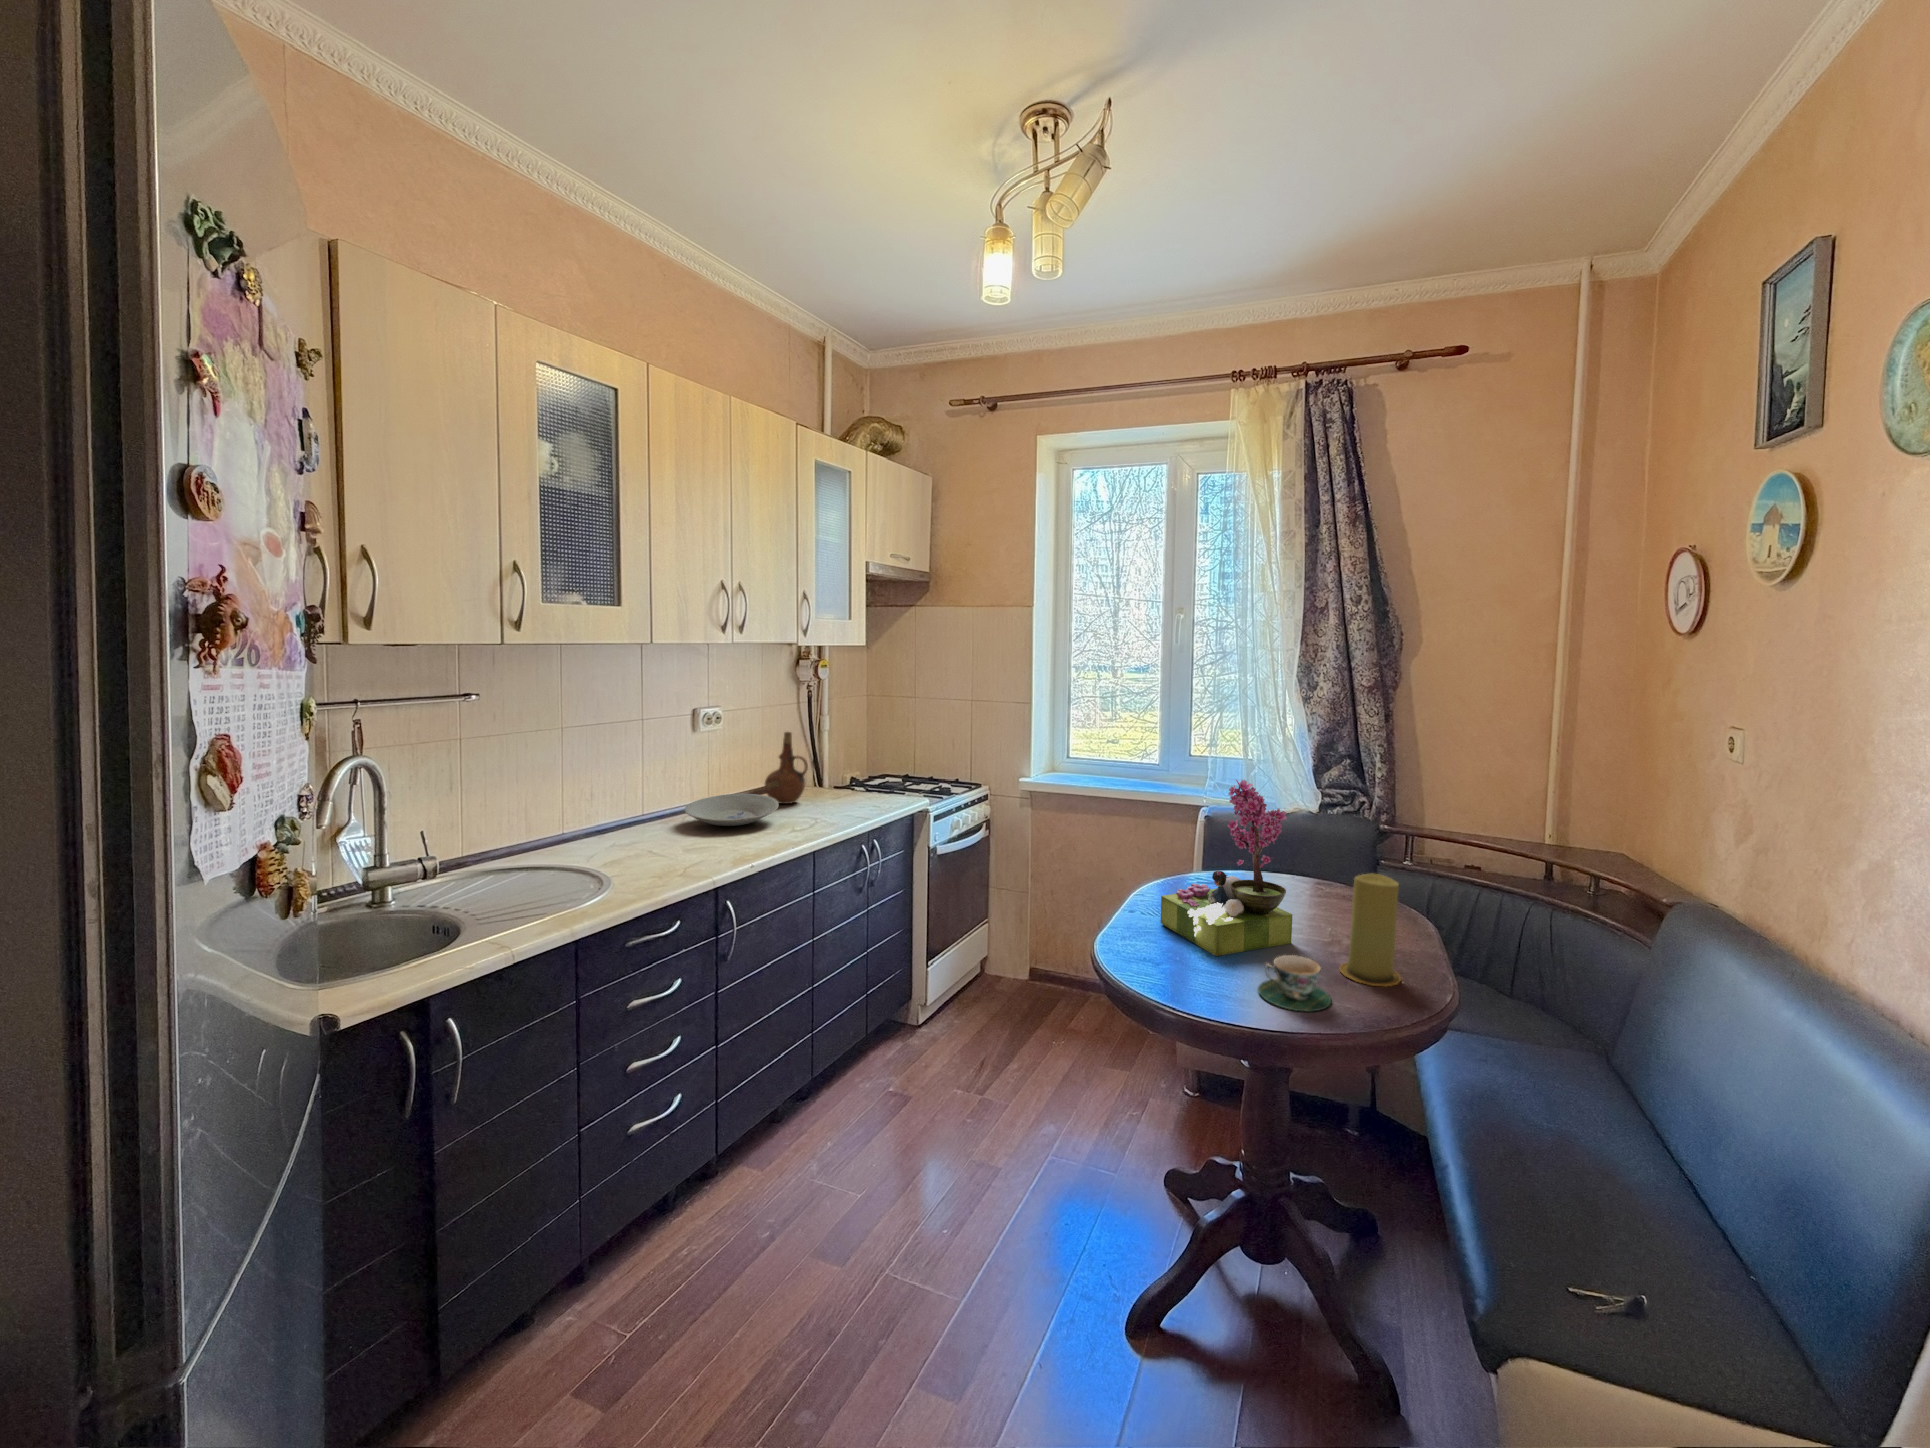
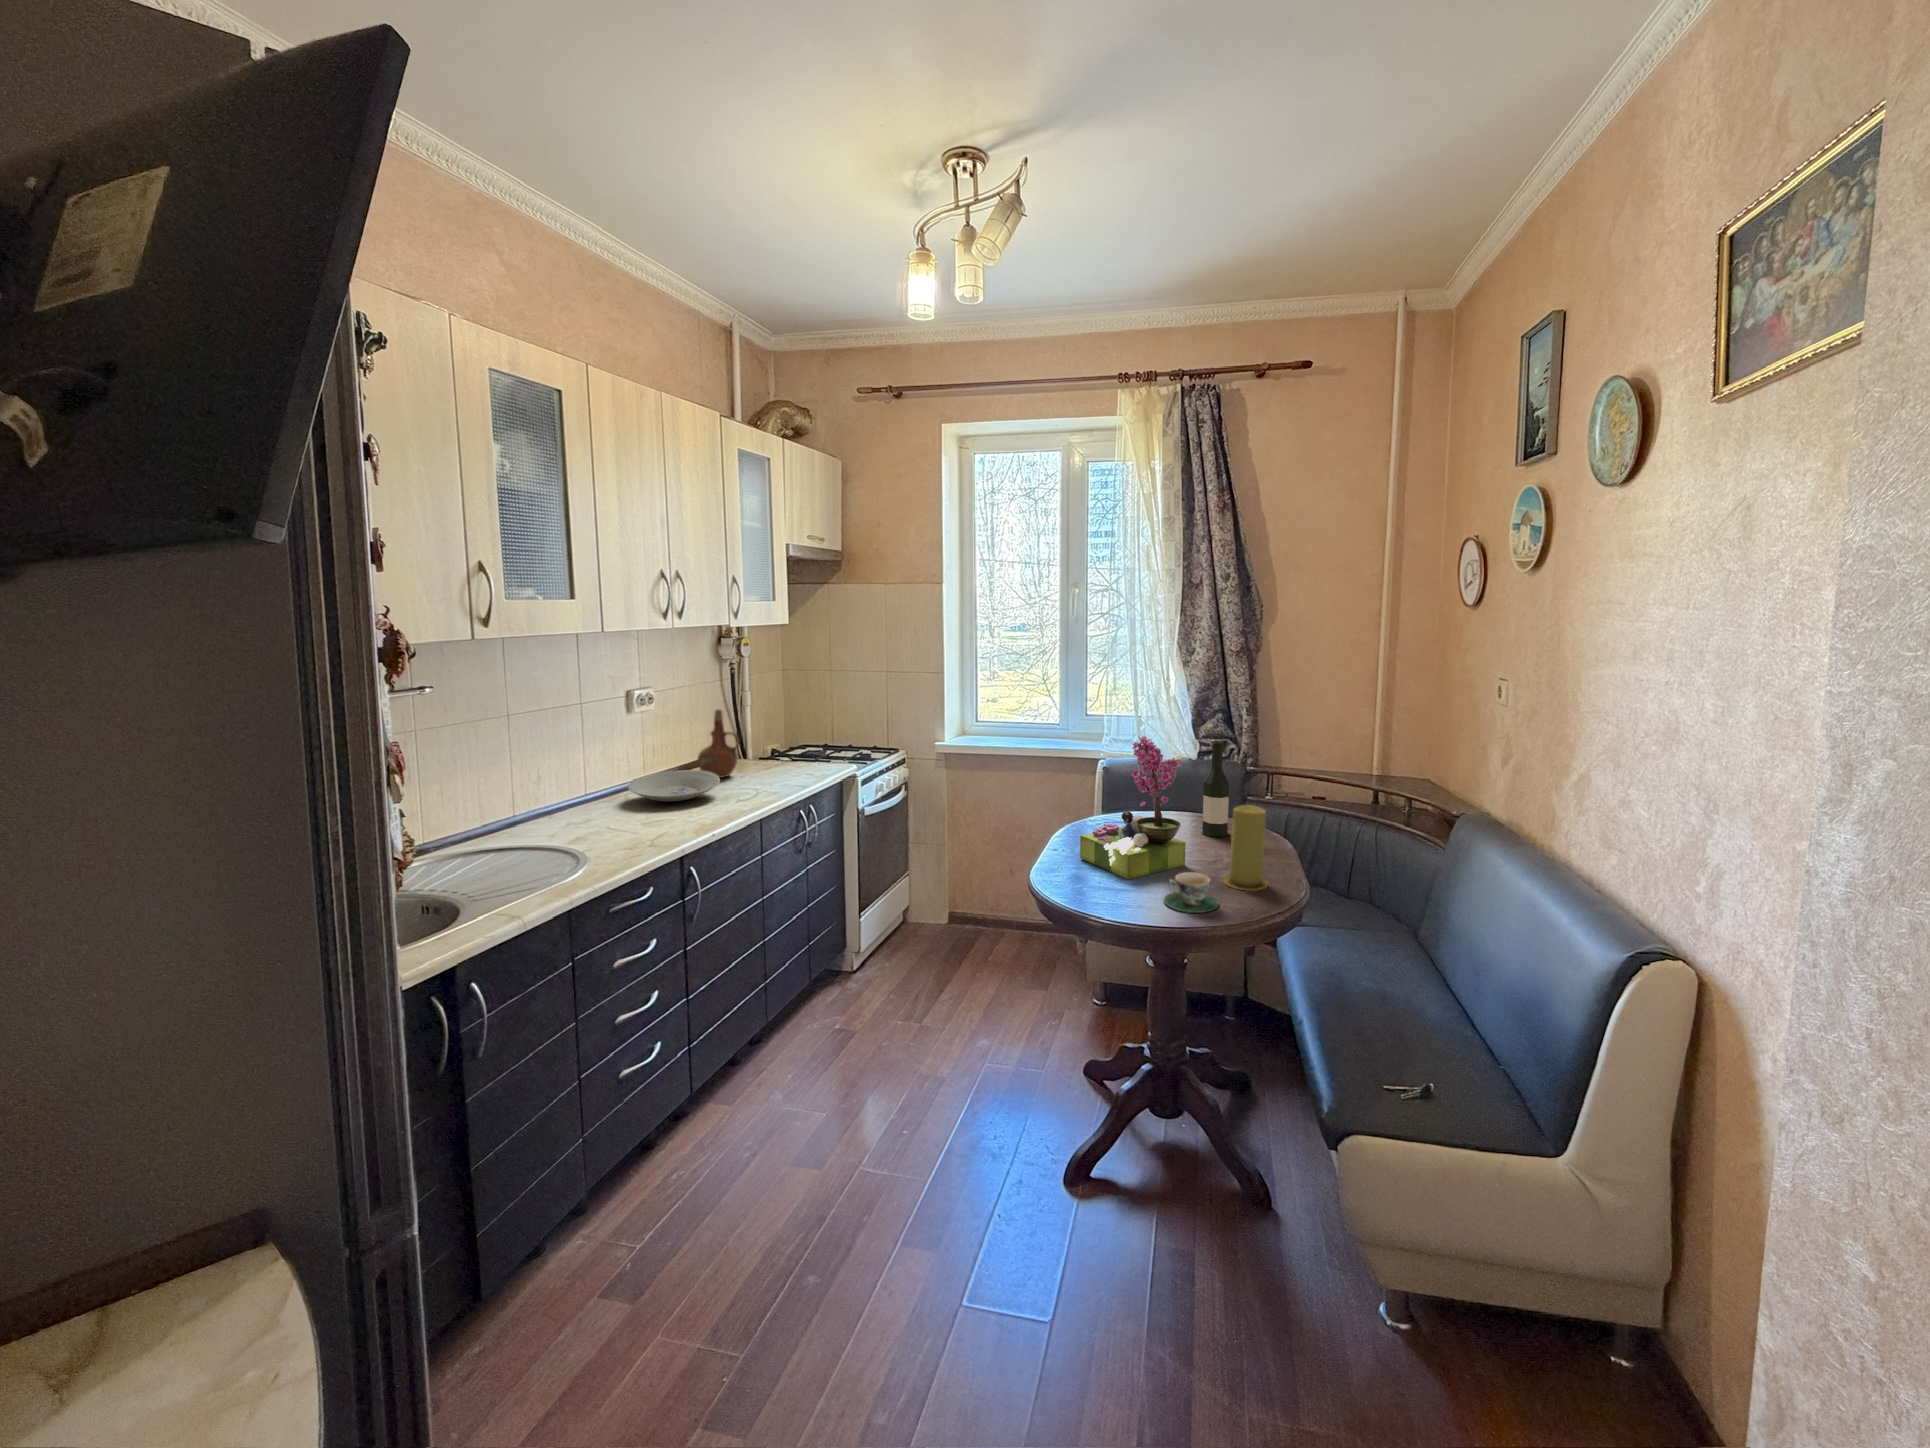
wine bottle: none [1318,789,1353,909] -> present [1202,740,1229,837]

